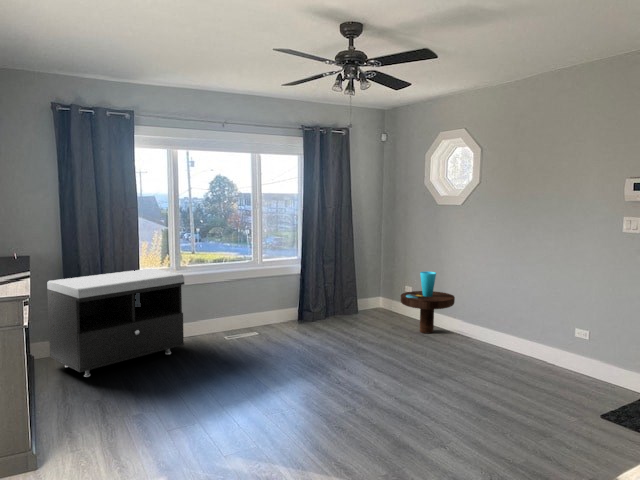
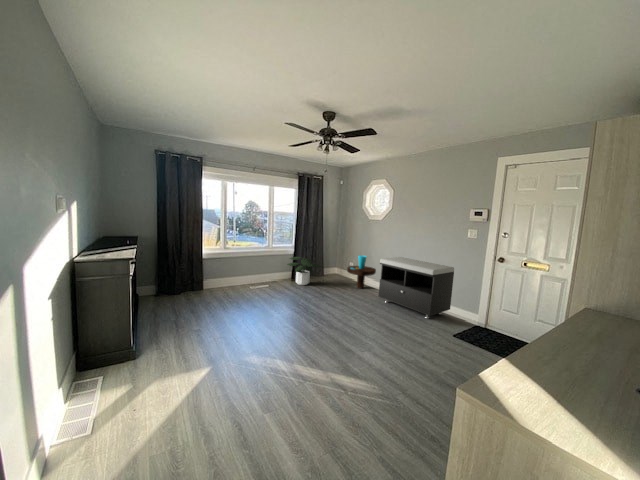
storage bench: present [47,268,184,377] -> present [378,257,454,318]
potted plant: none [289,278,352,330] -> present [287,257,320,285]

